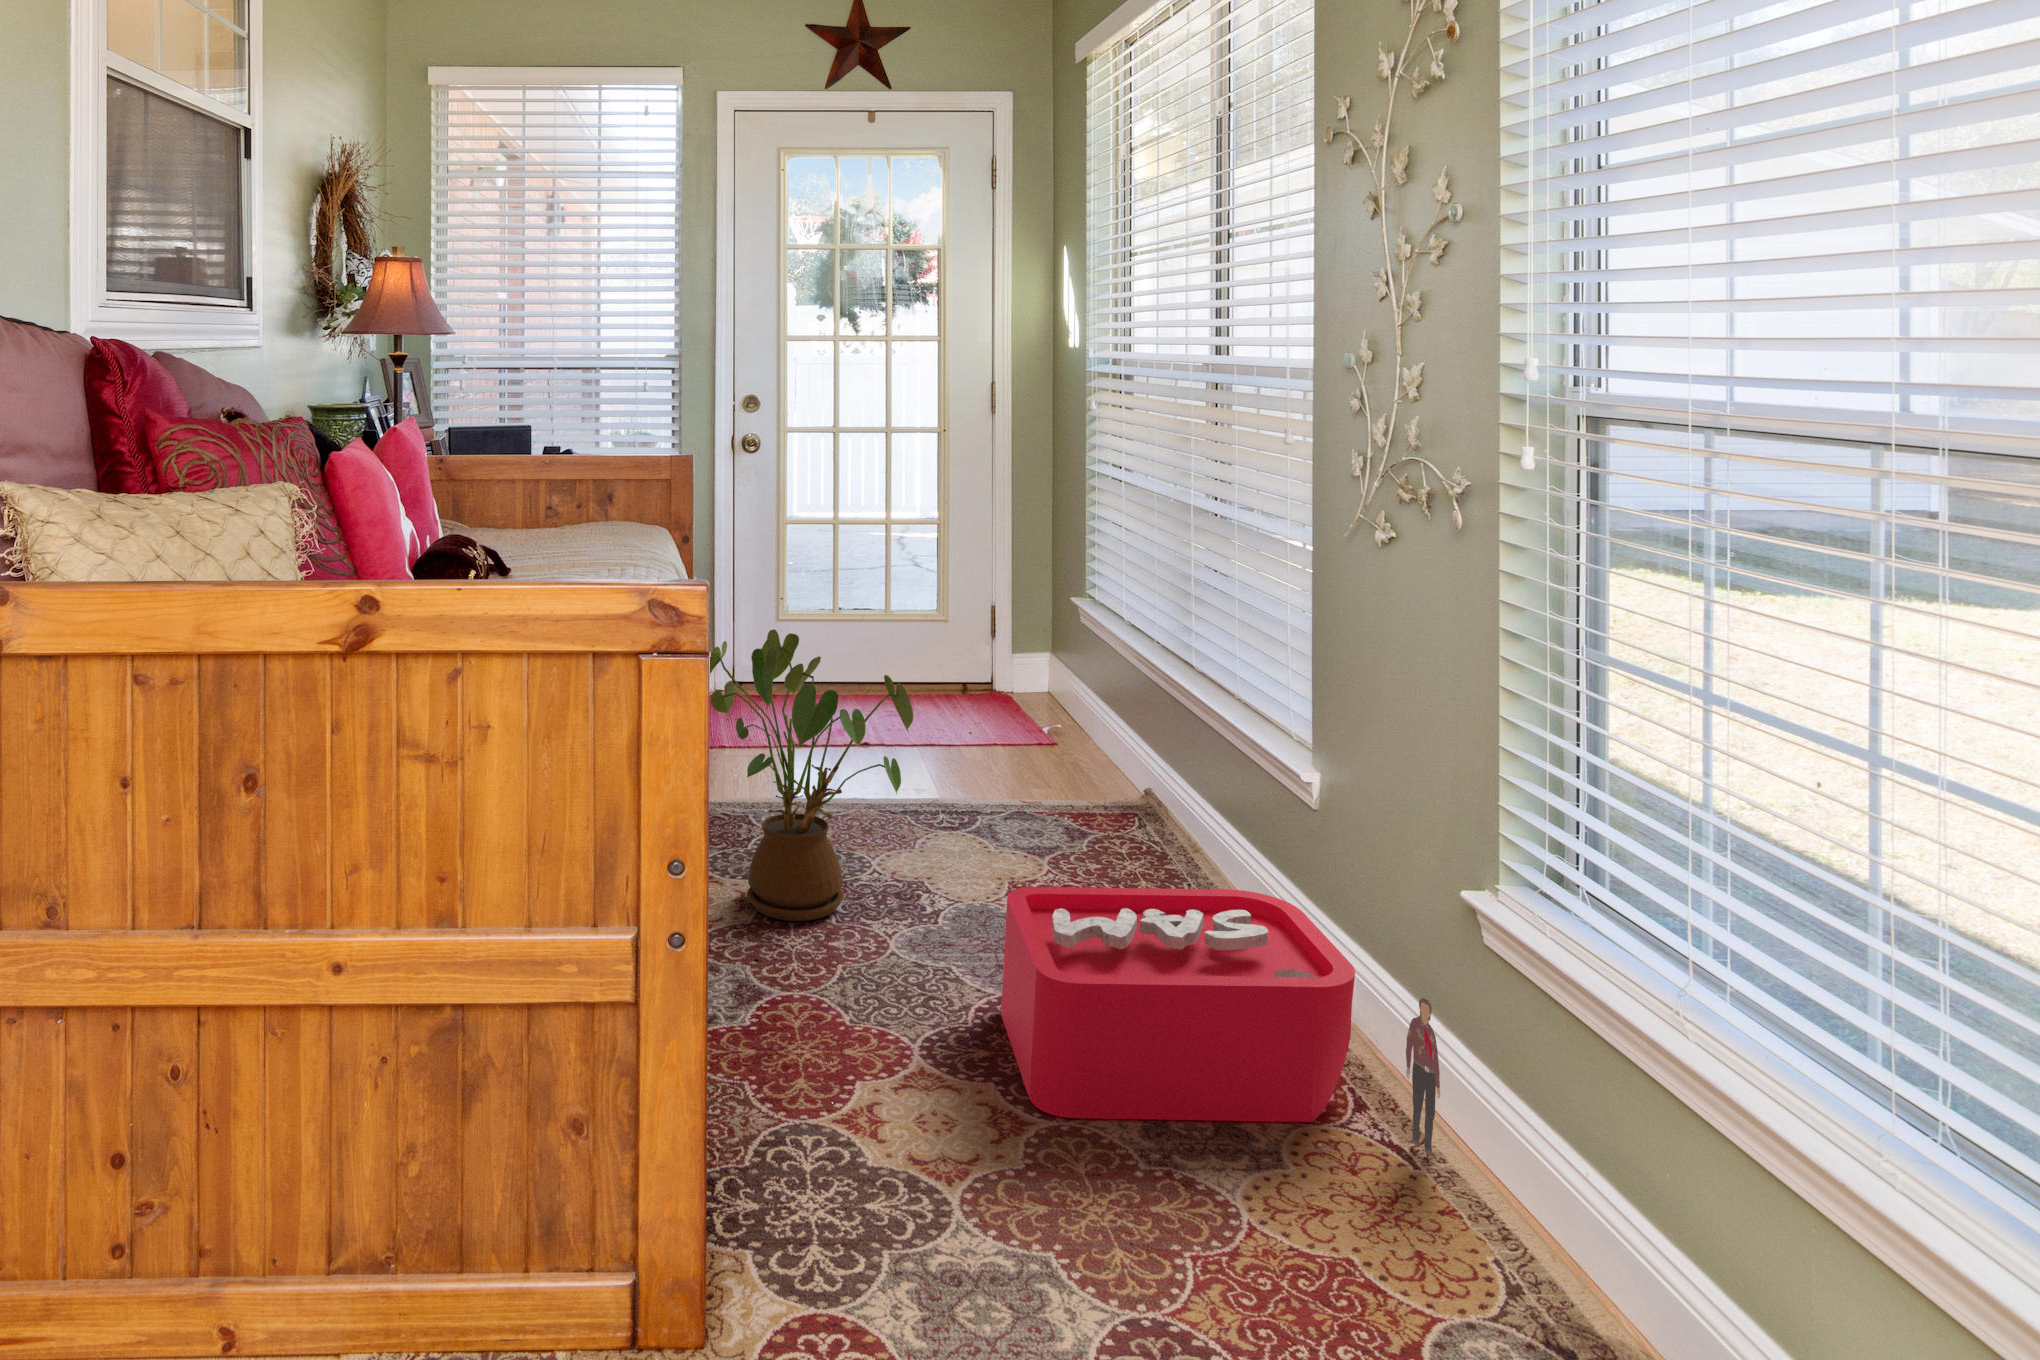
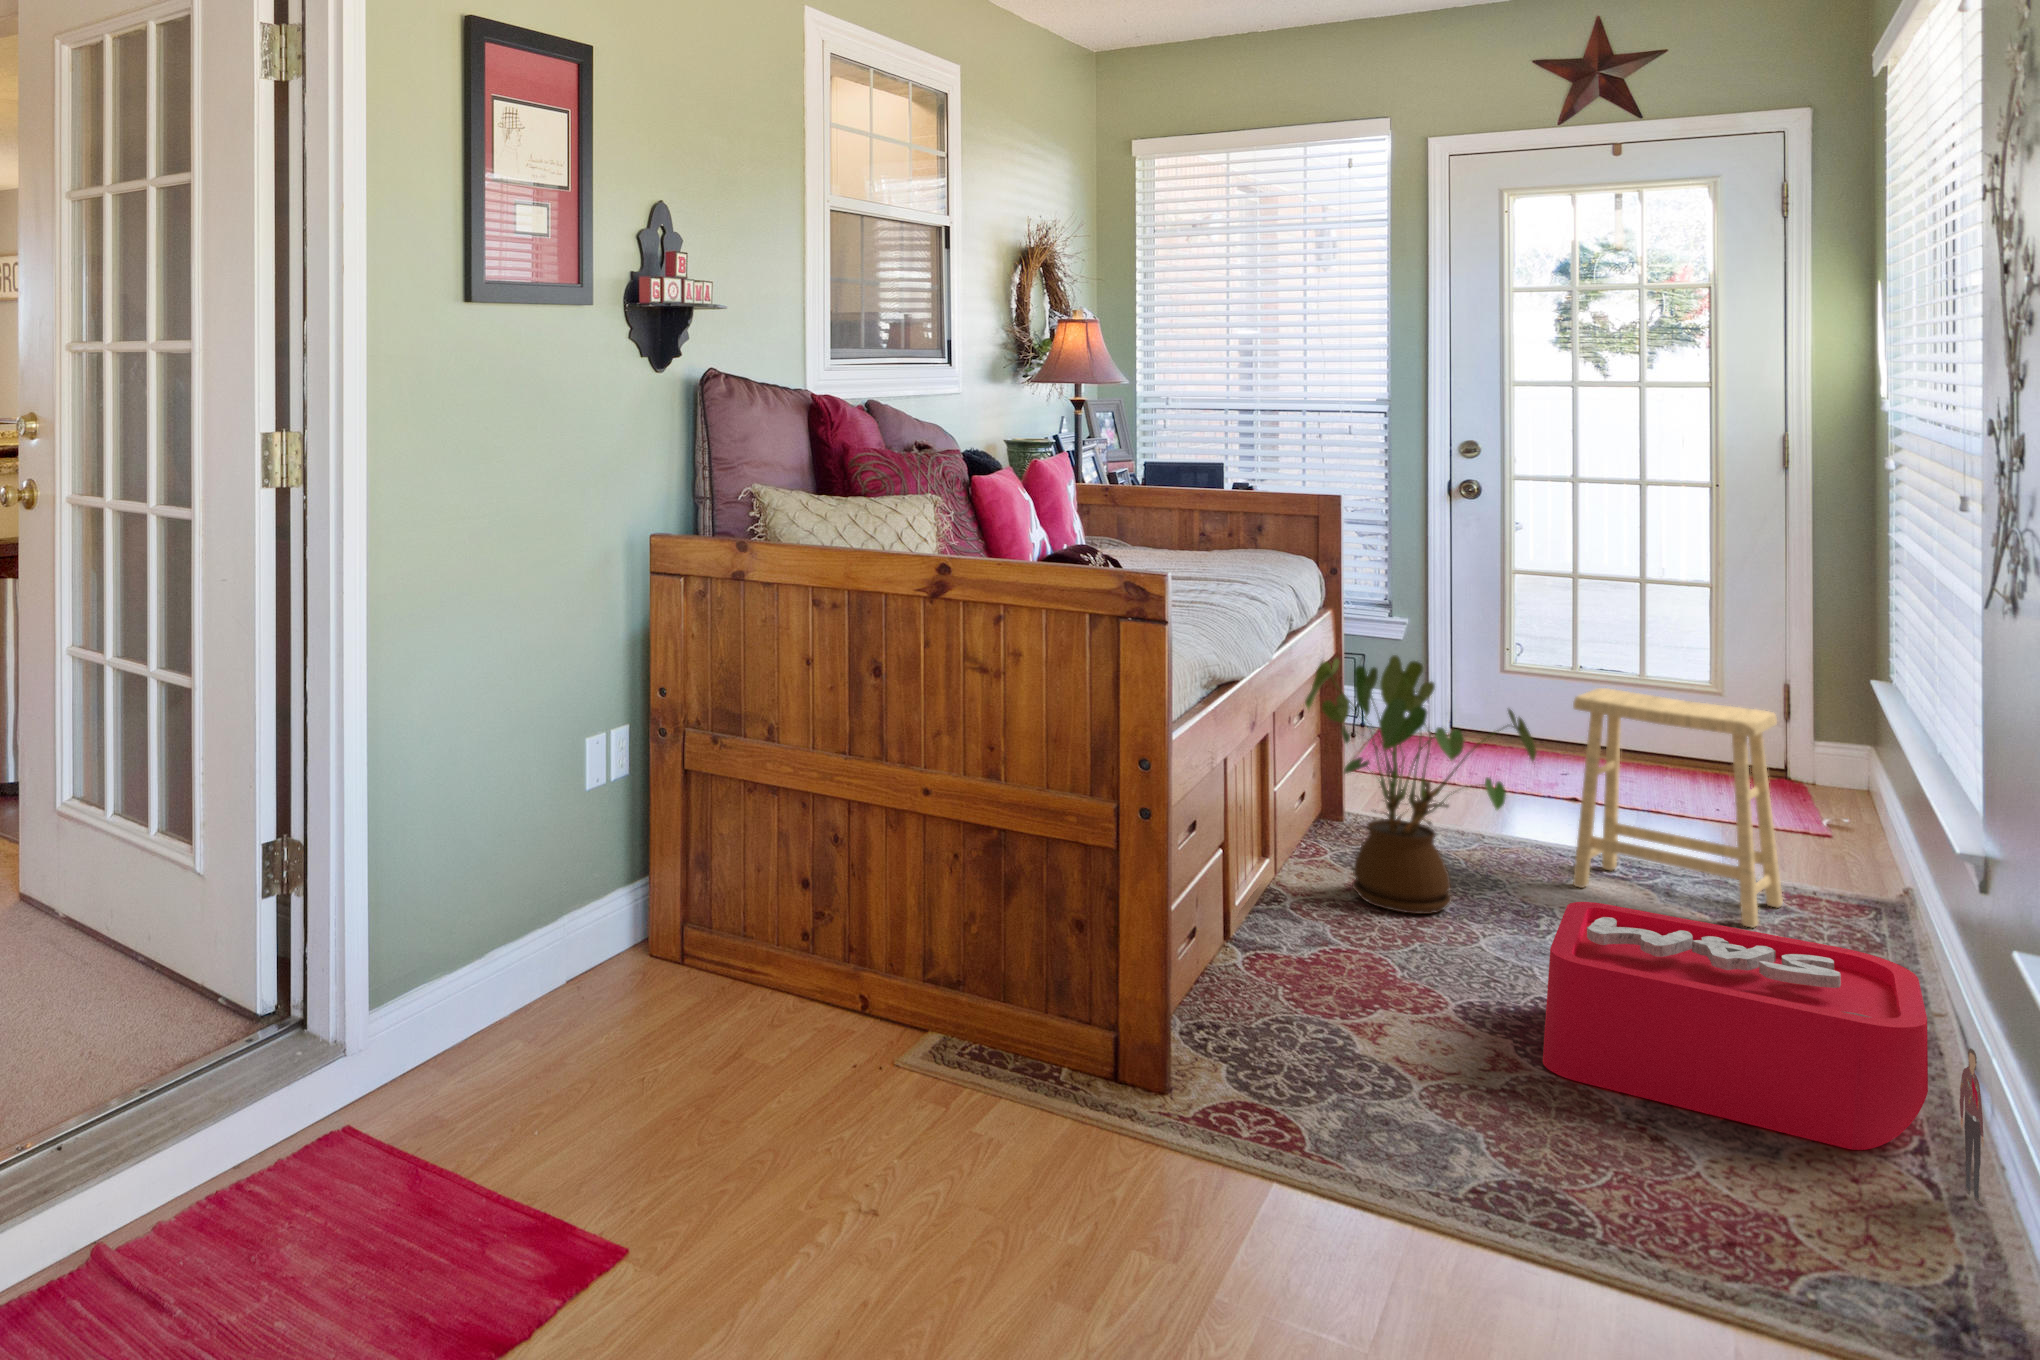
footstool: none [919,637,1072,857] -> present [1573,688,1783,928]

